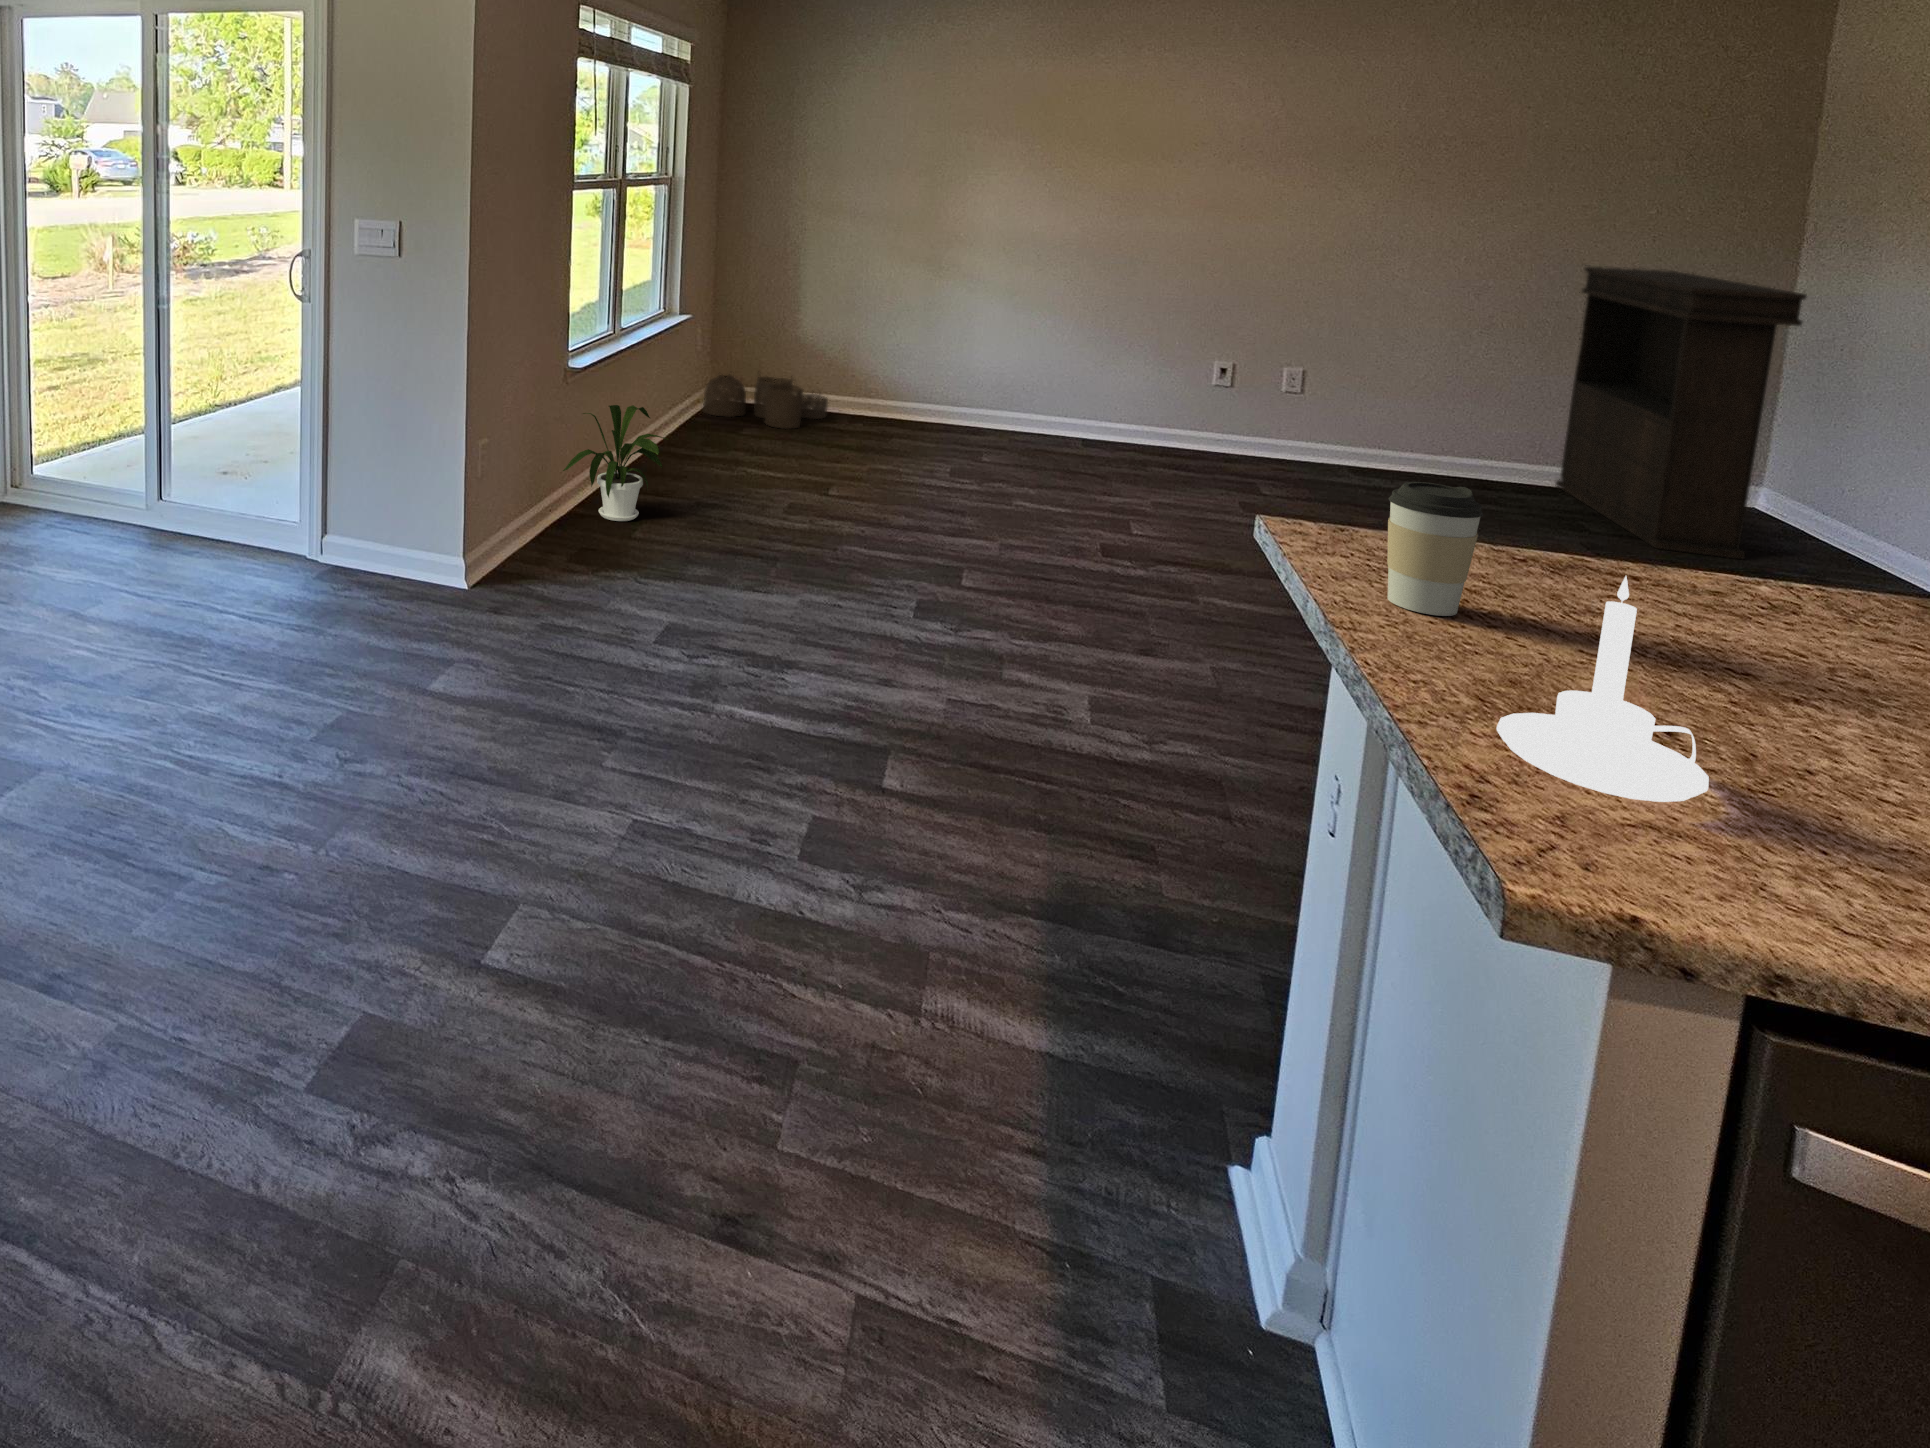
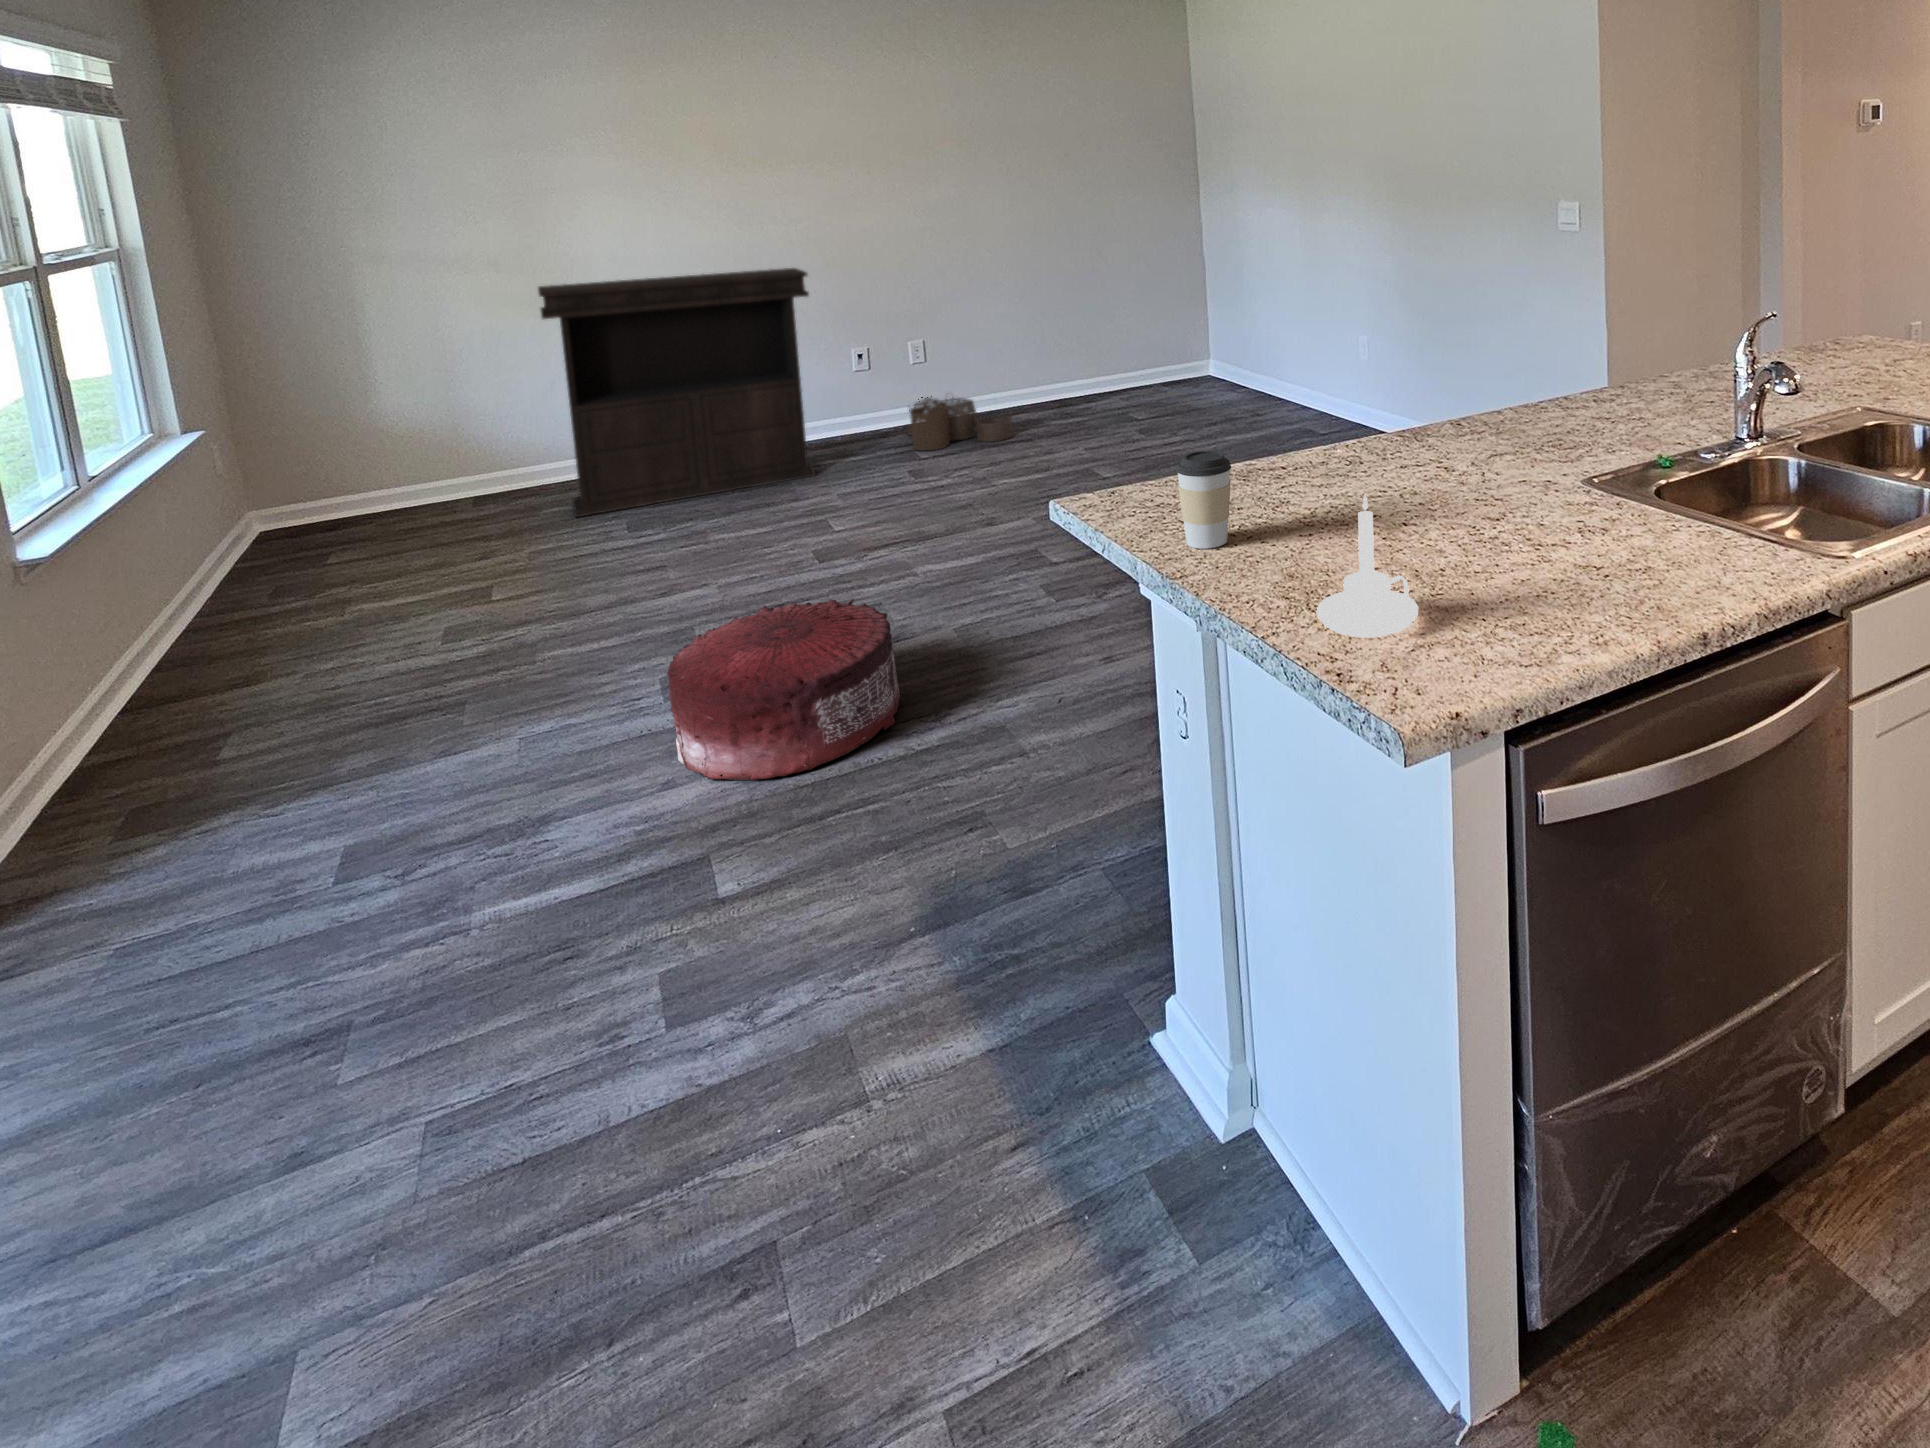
console table: present [1555,267,1807,559] -> present [538,268,815,517]
woven basket: present [703,374,828,429] -> present [907,396,1012,450]
house plant: present [563,405,666,521] -> none [34,584,246,762]
pouf: none [896,561,1120,731] -> present [667,599,900,780]

